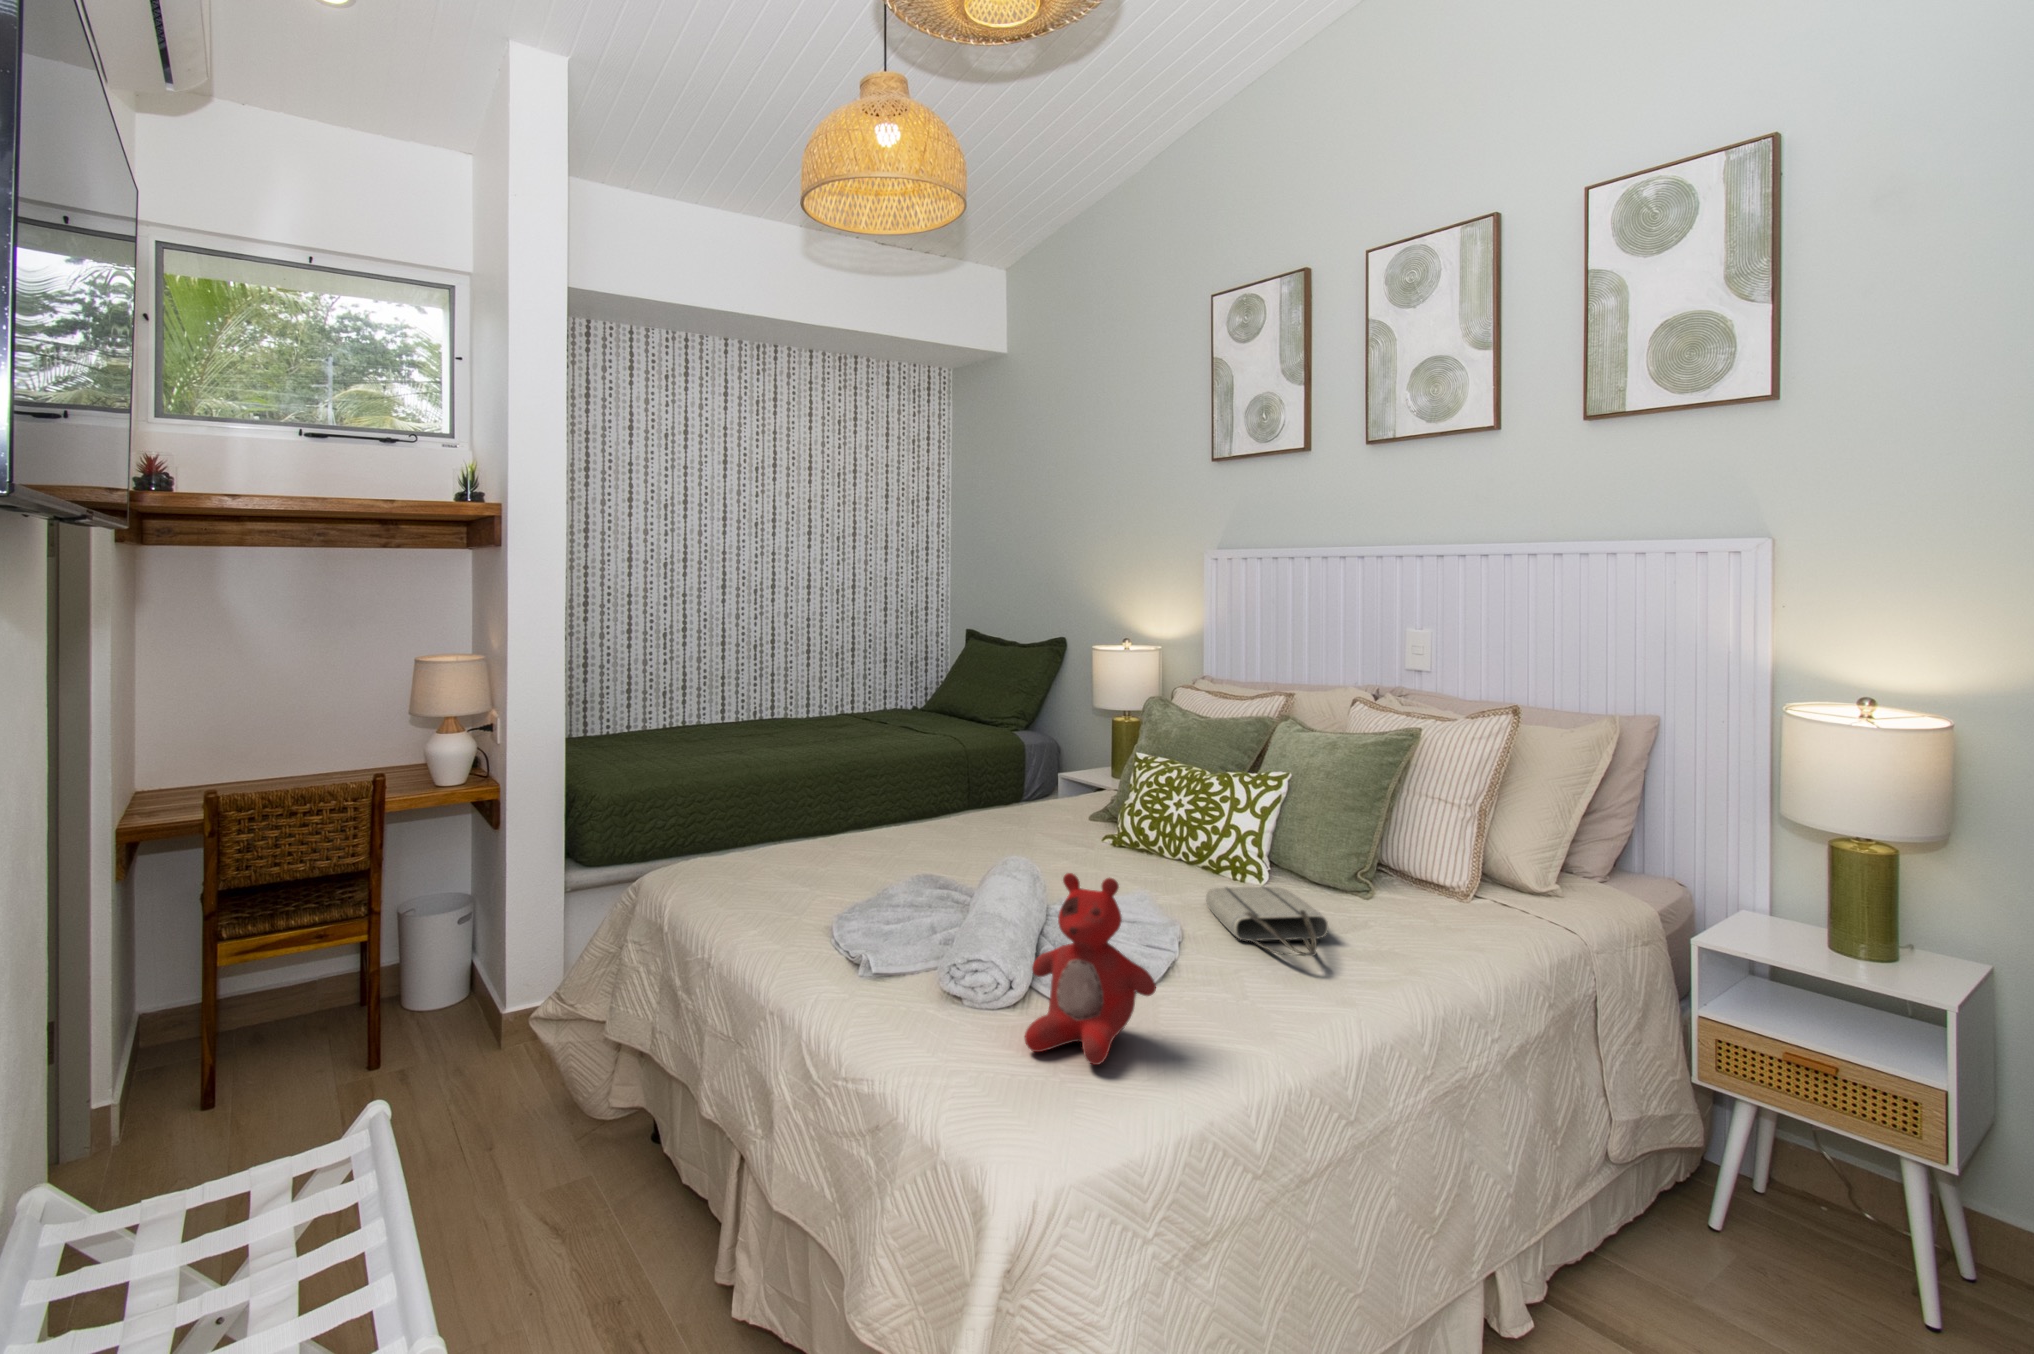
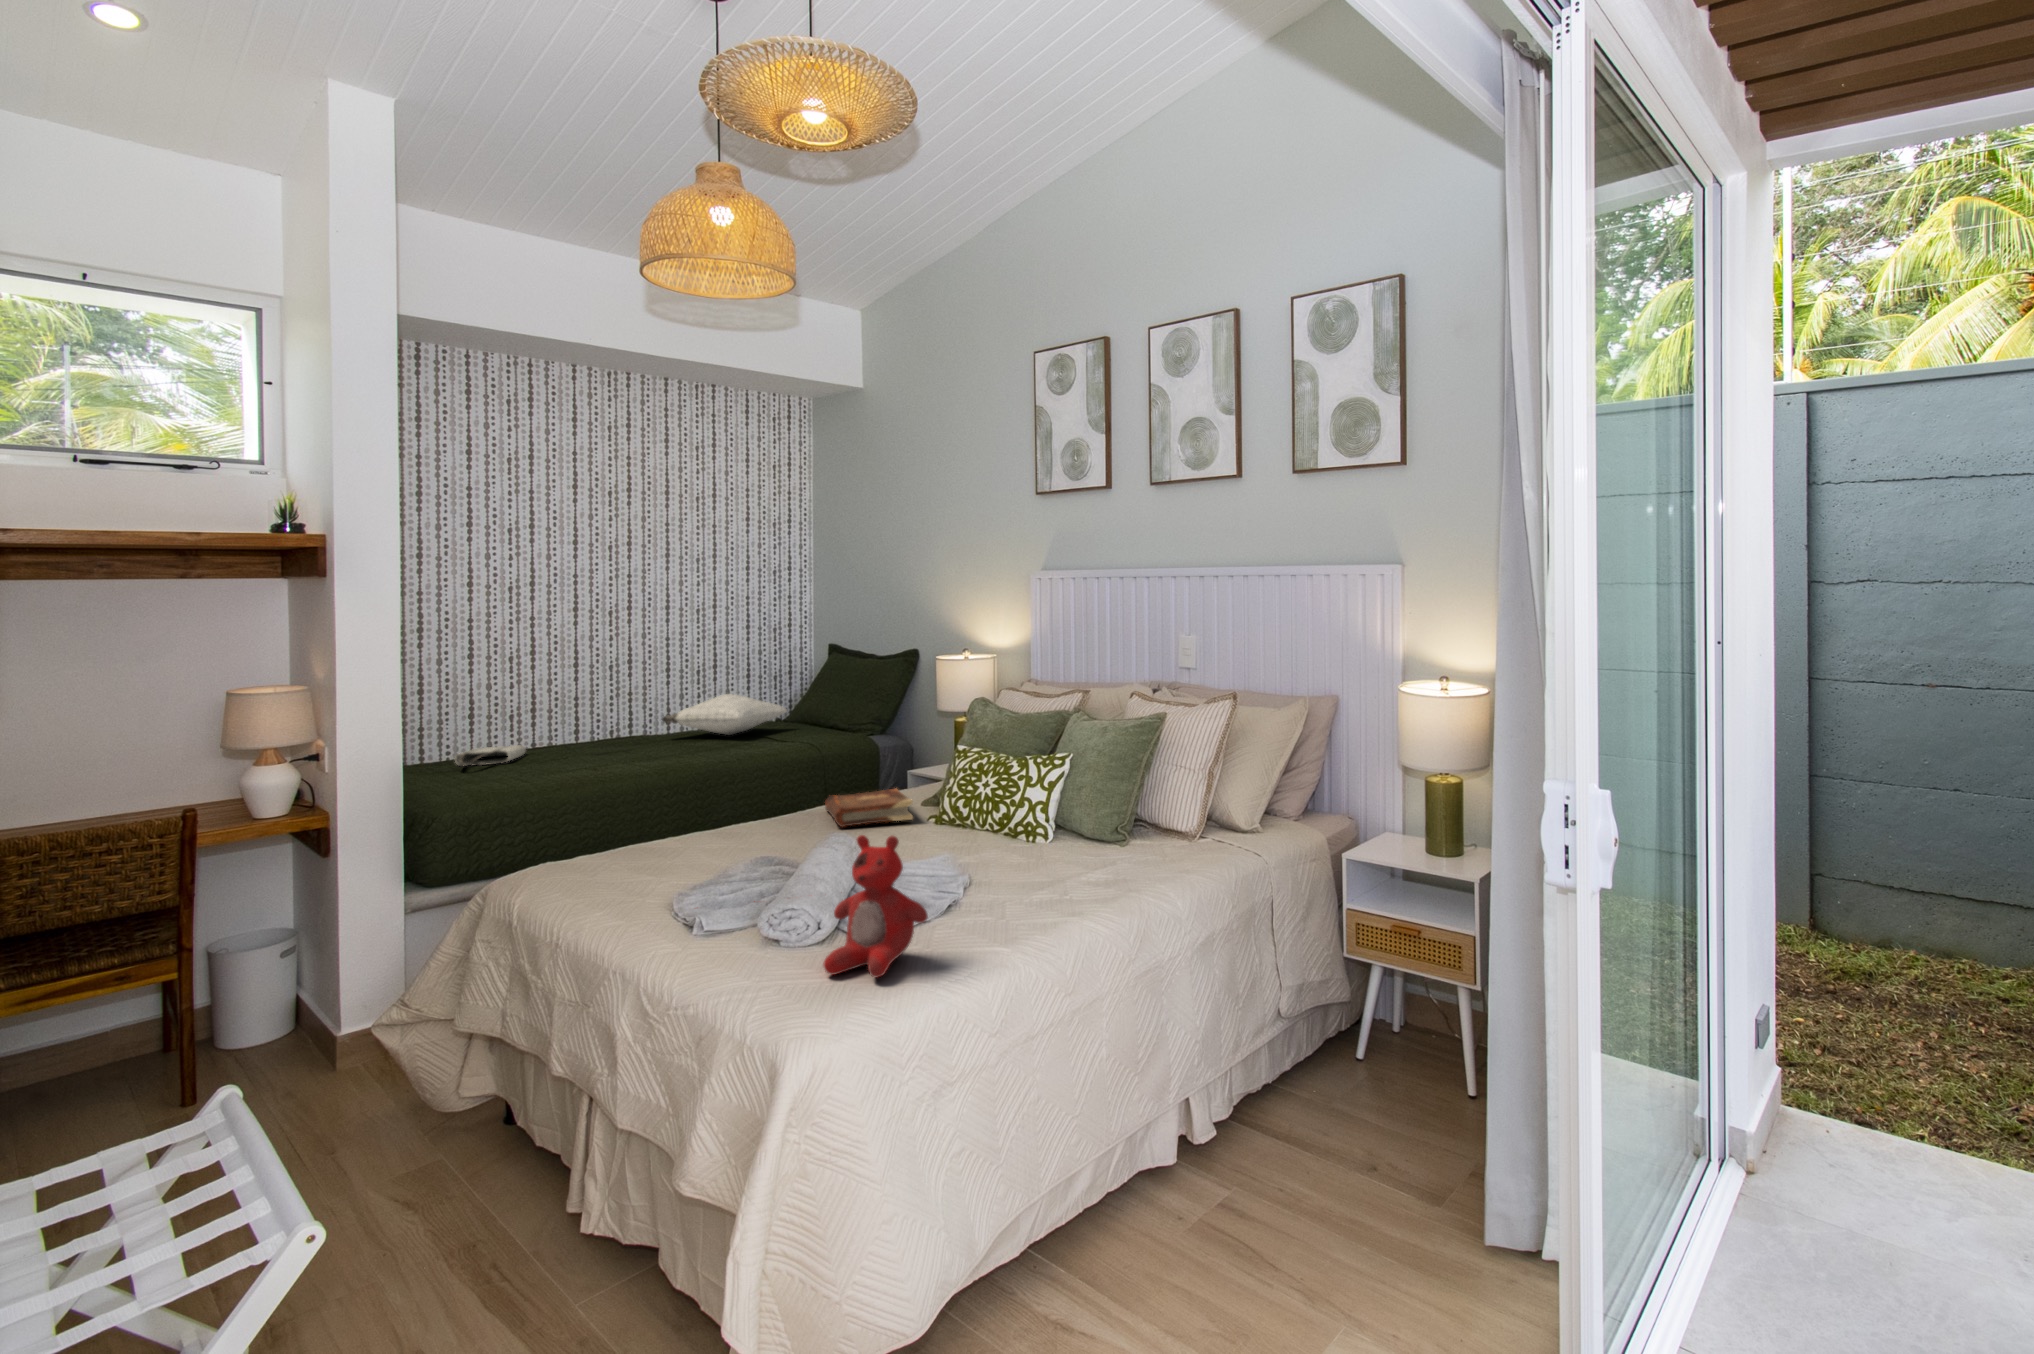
pillow: none [803,680,931,725] -> present [662,694,787,735]
book: none [984,799,1087,843] -> present [825,789,913,827]
tote bag: present [1206,886,1328,956] -> present [455,745,525,766]

